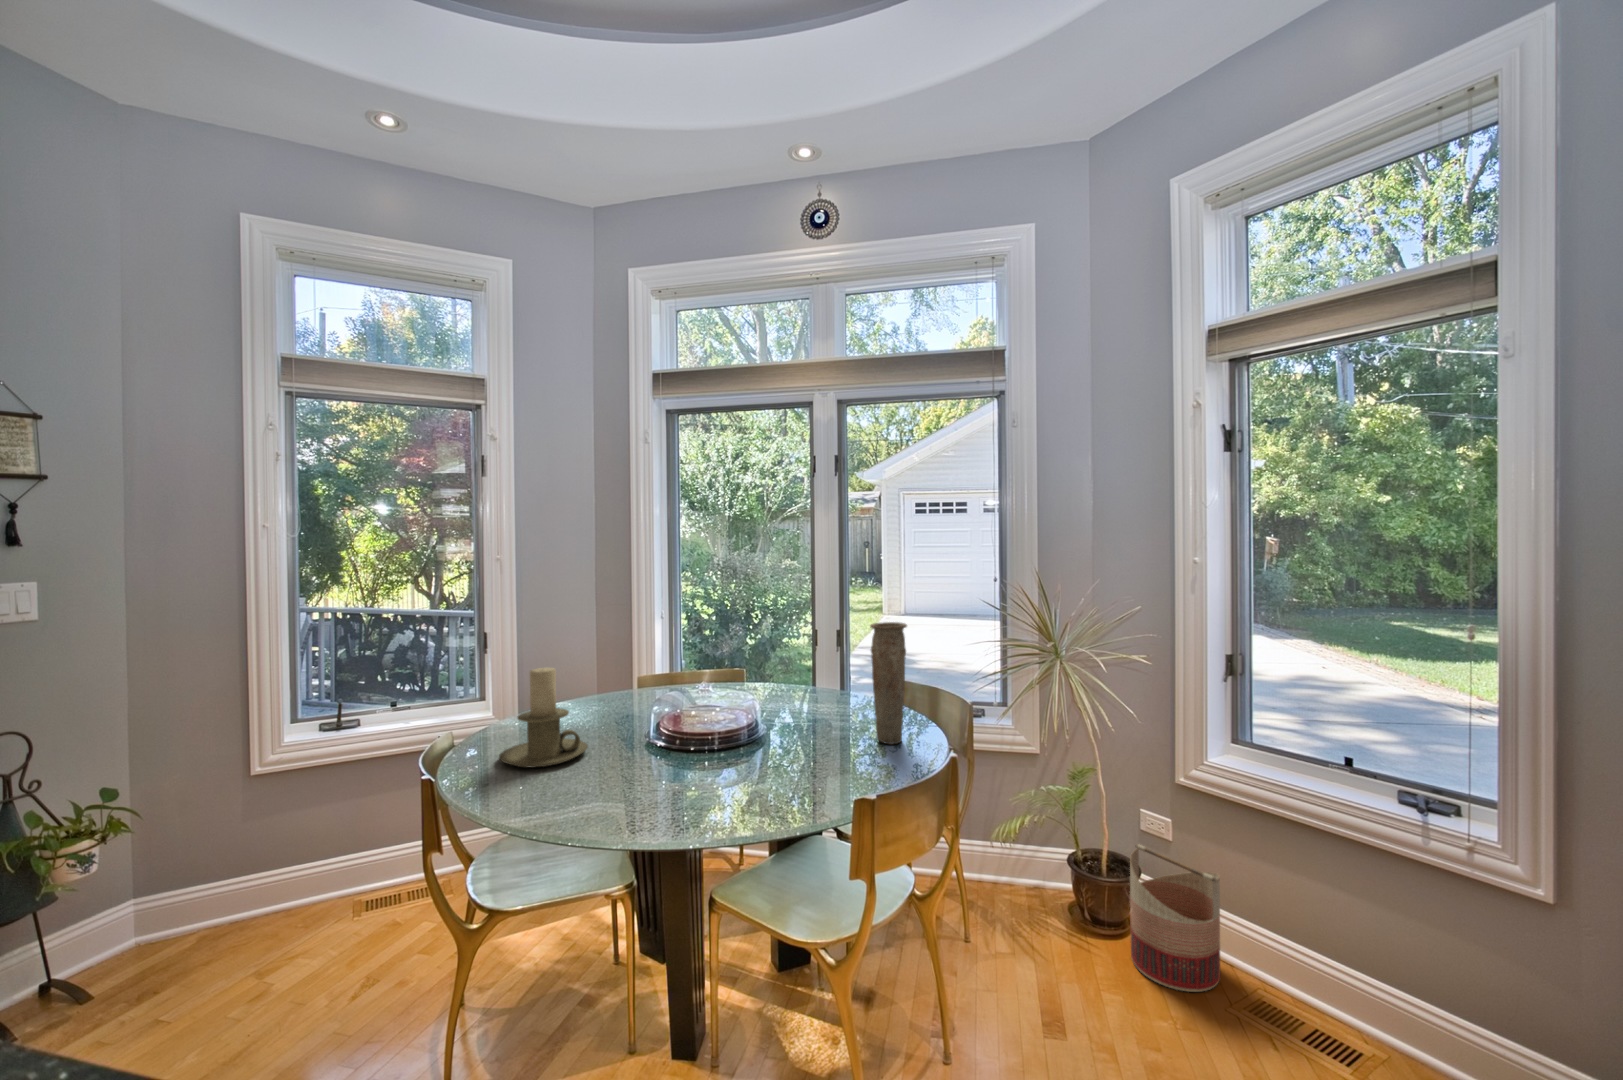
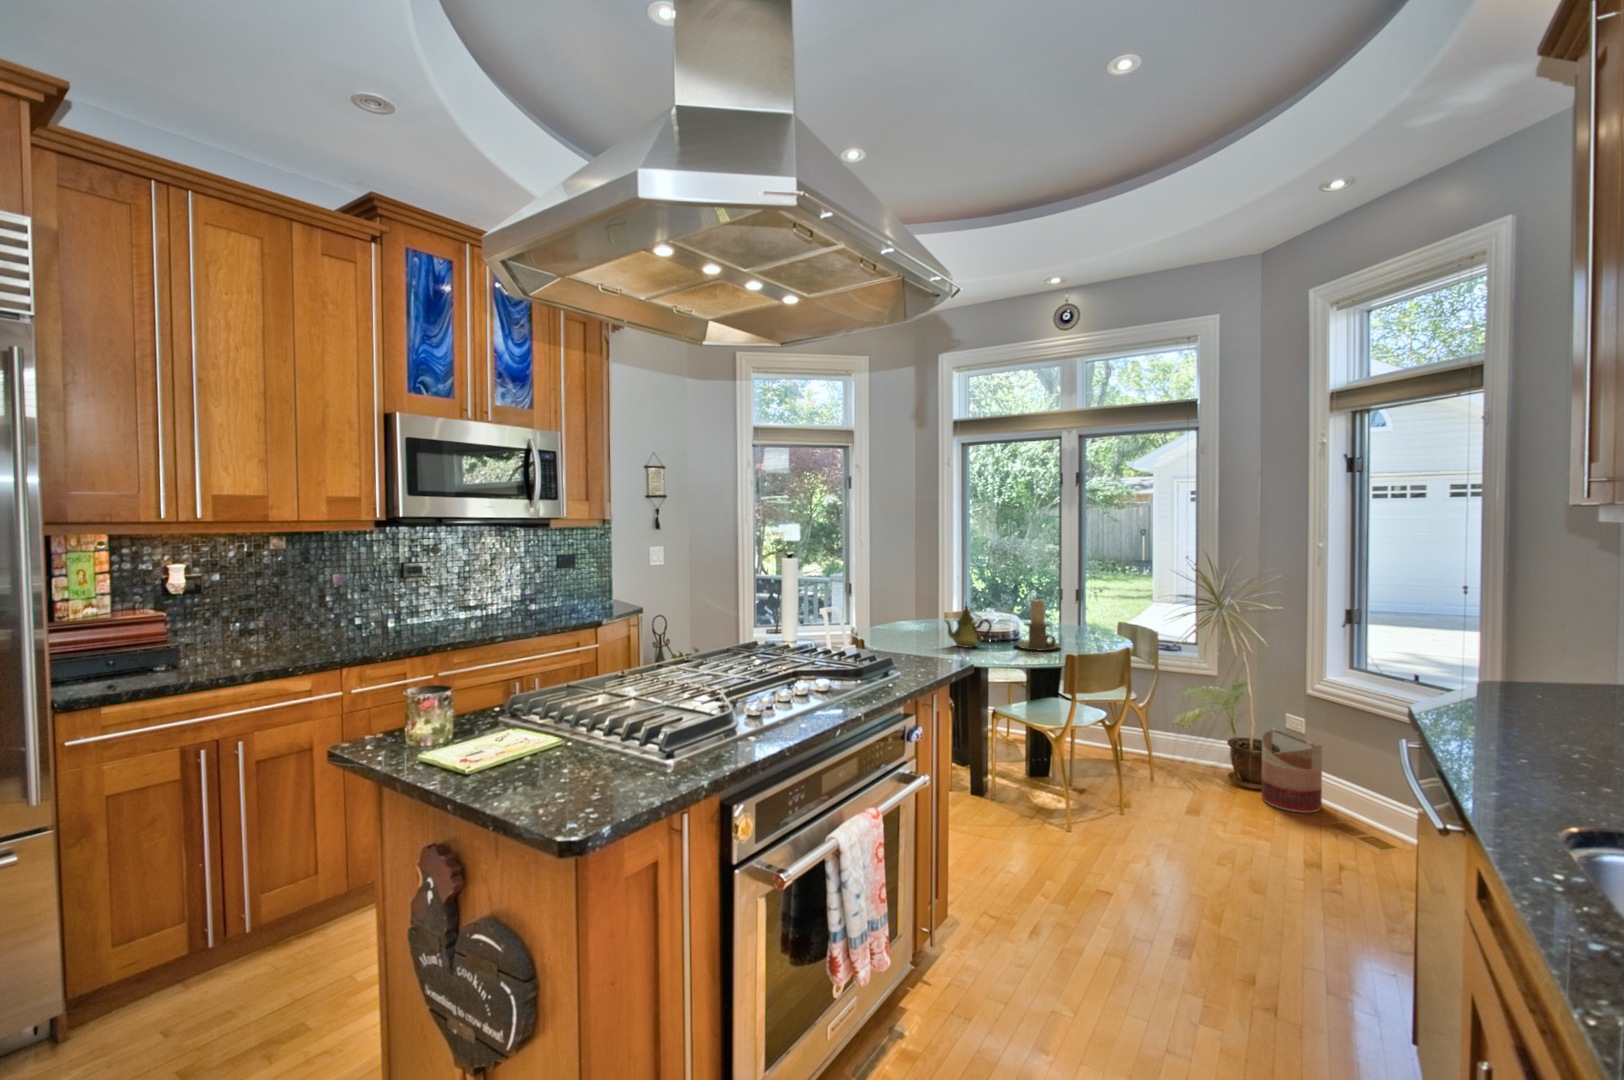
vase: present [870,622,907,744] -> none [1084,578,1107,645]
candle holder: present [499,668,588,768] -> present [1015,599,1061,651]
teapot: none [611,682,707,778] -> present [946,602,992,648]

